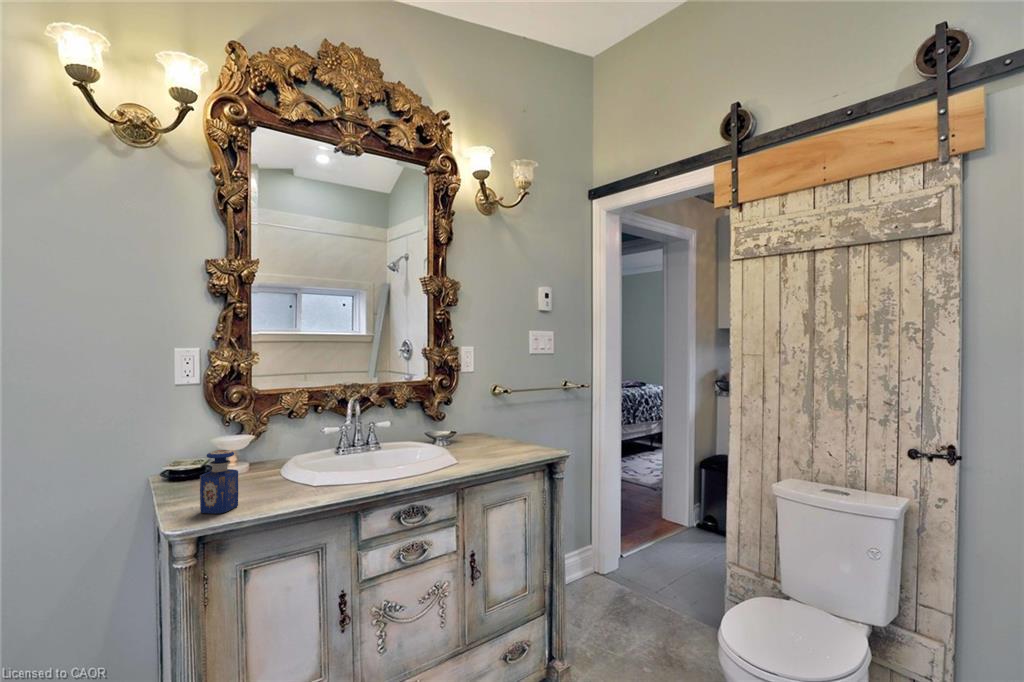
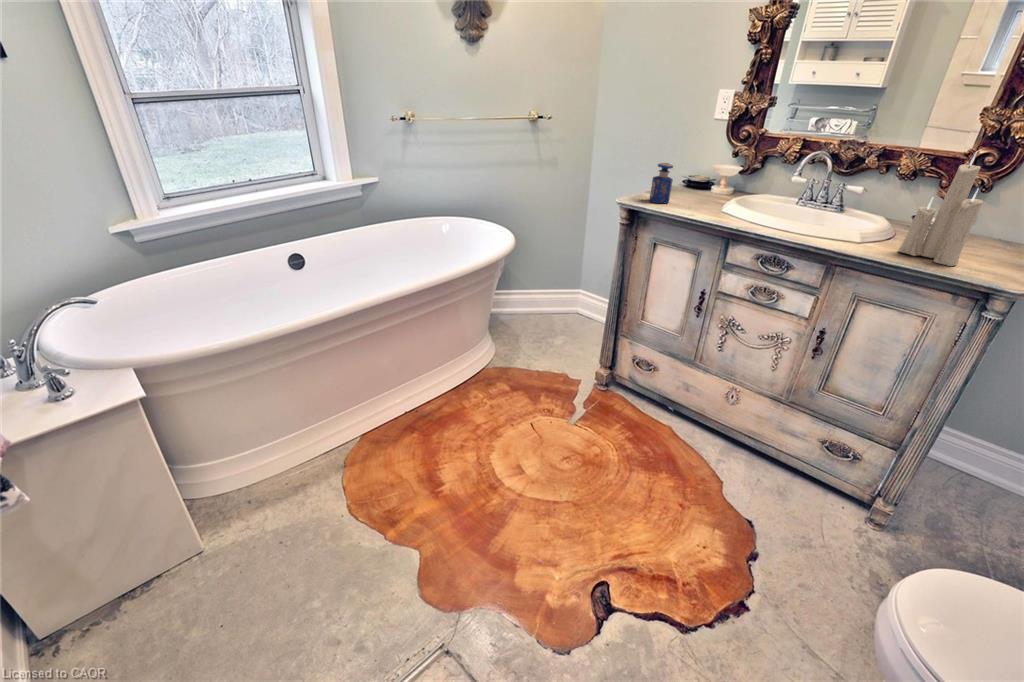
candle: none [481,370,520,458] -> present [898,154,983,266]

